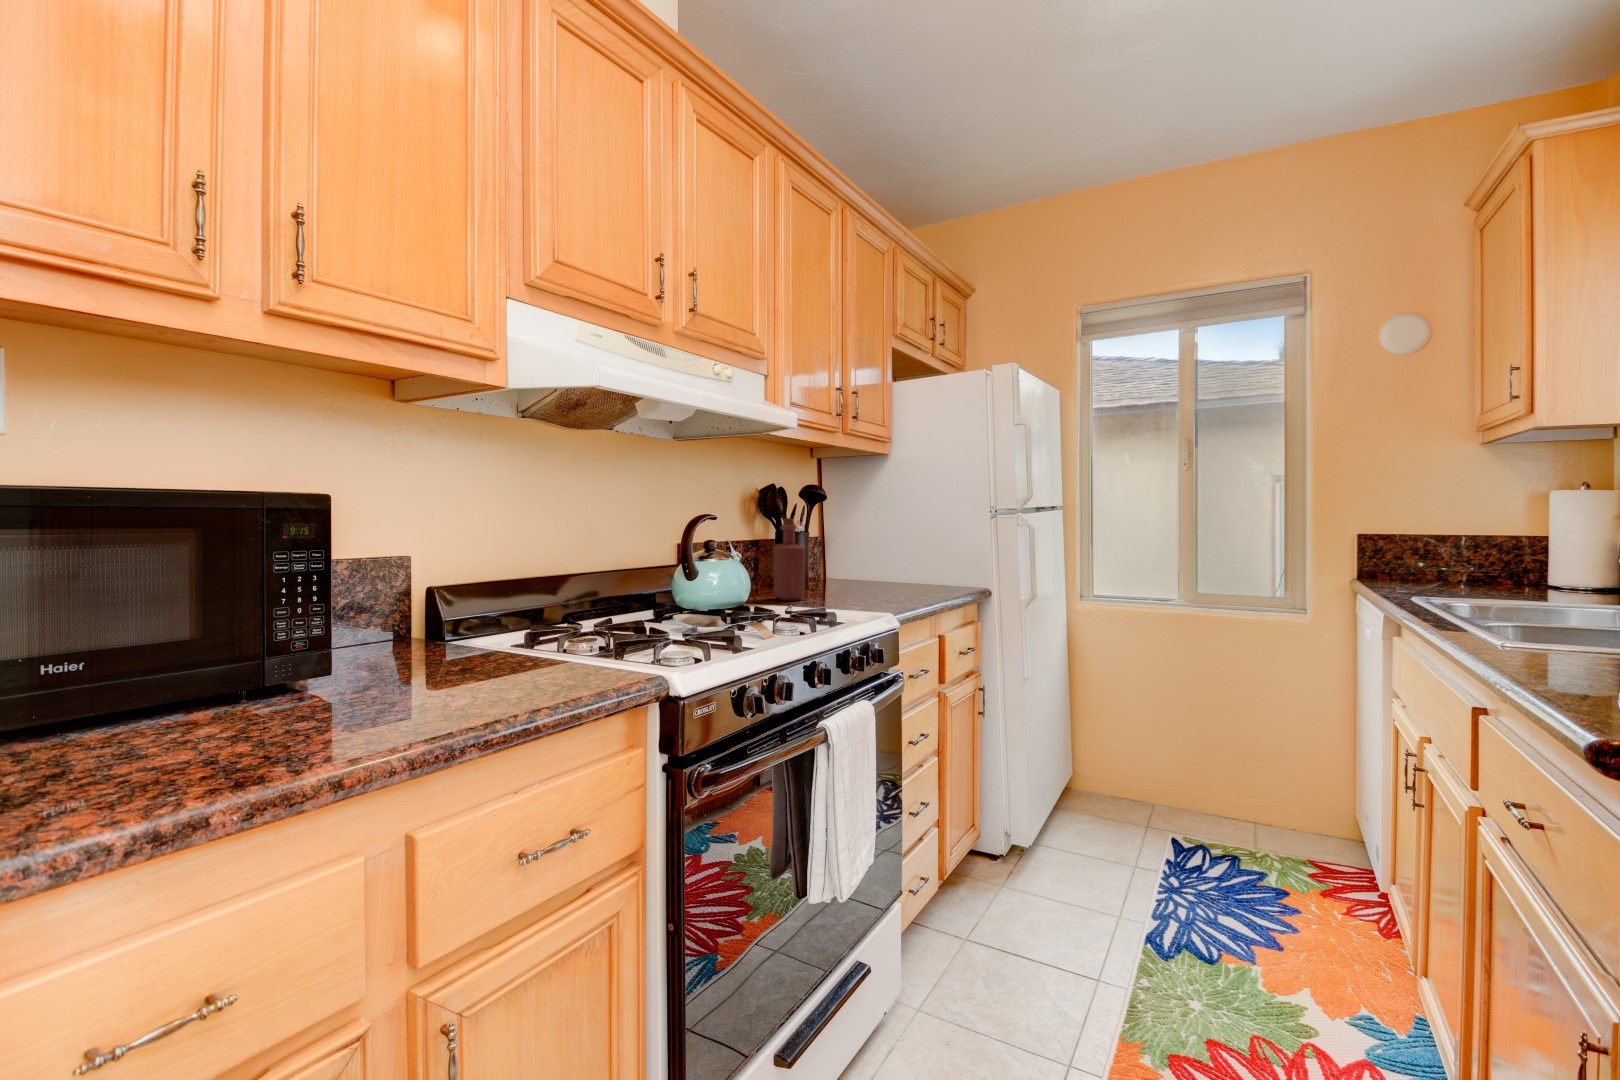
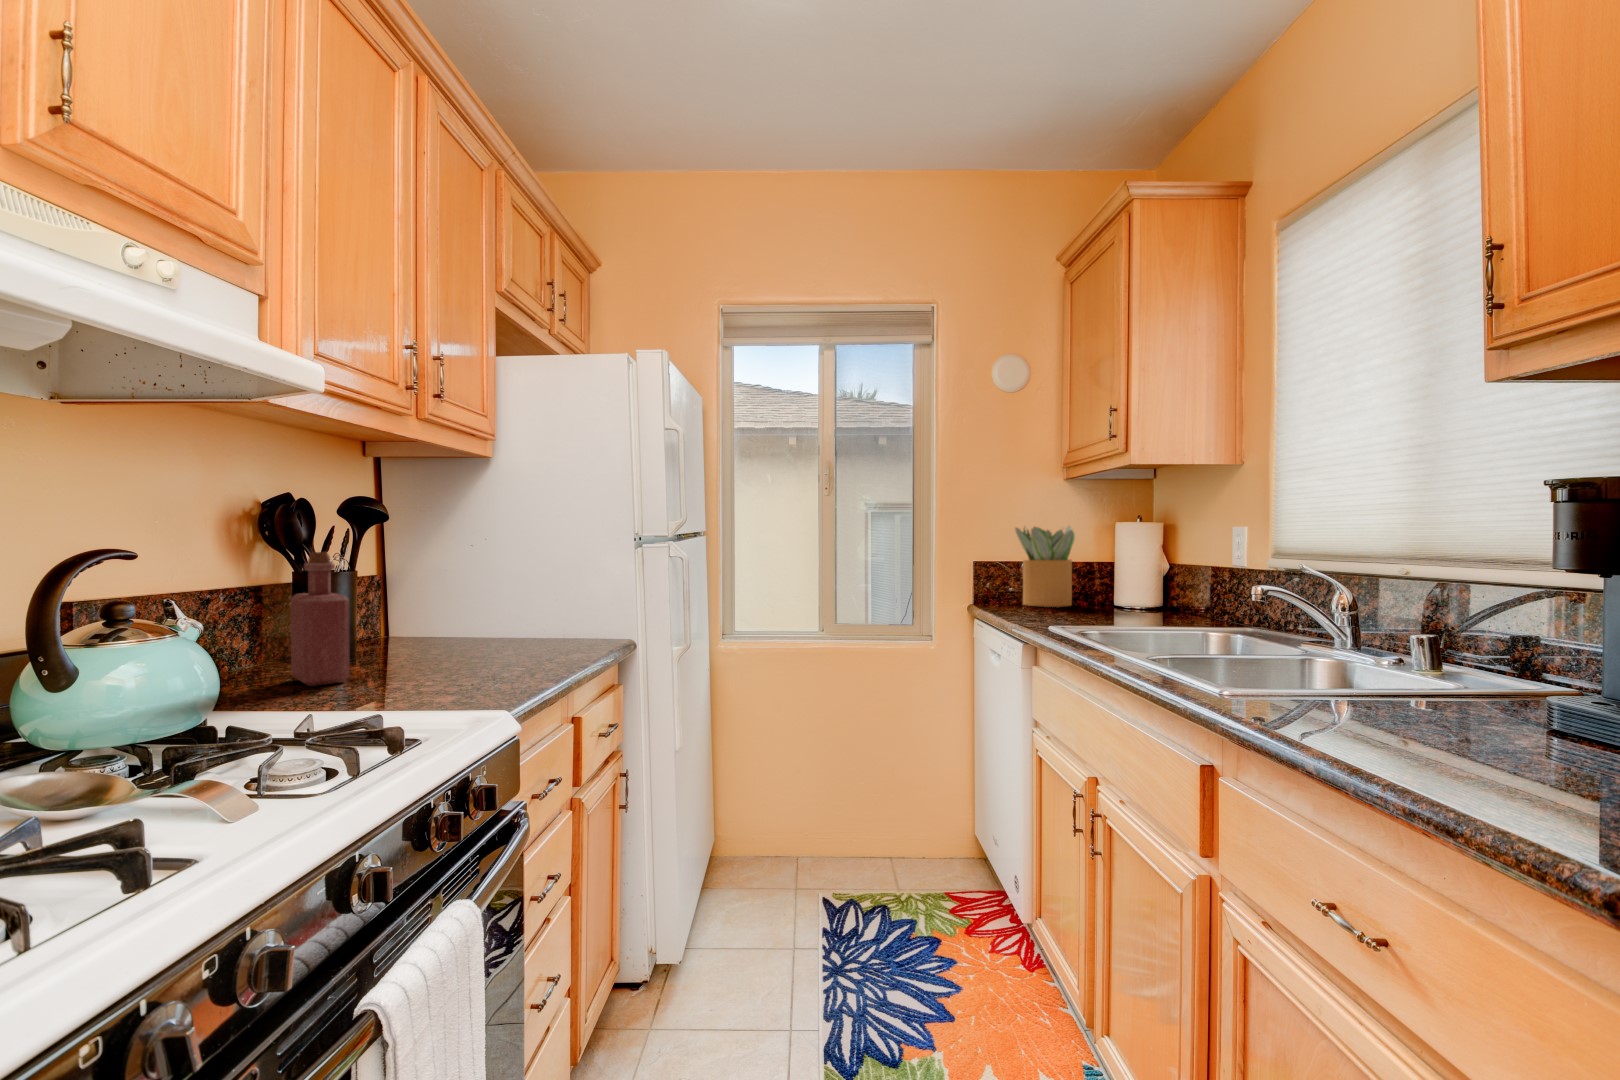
potted plant: none [1410,495,1492,584] -> present [1015,526,1075,607]

